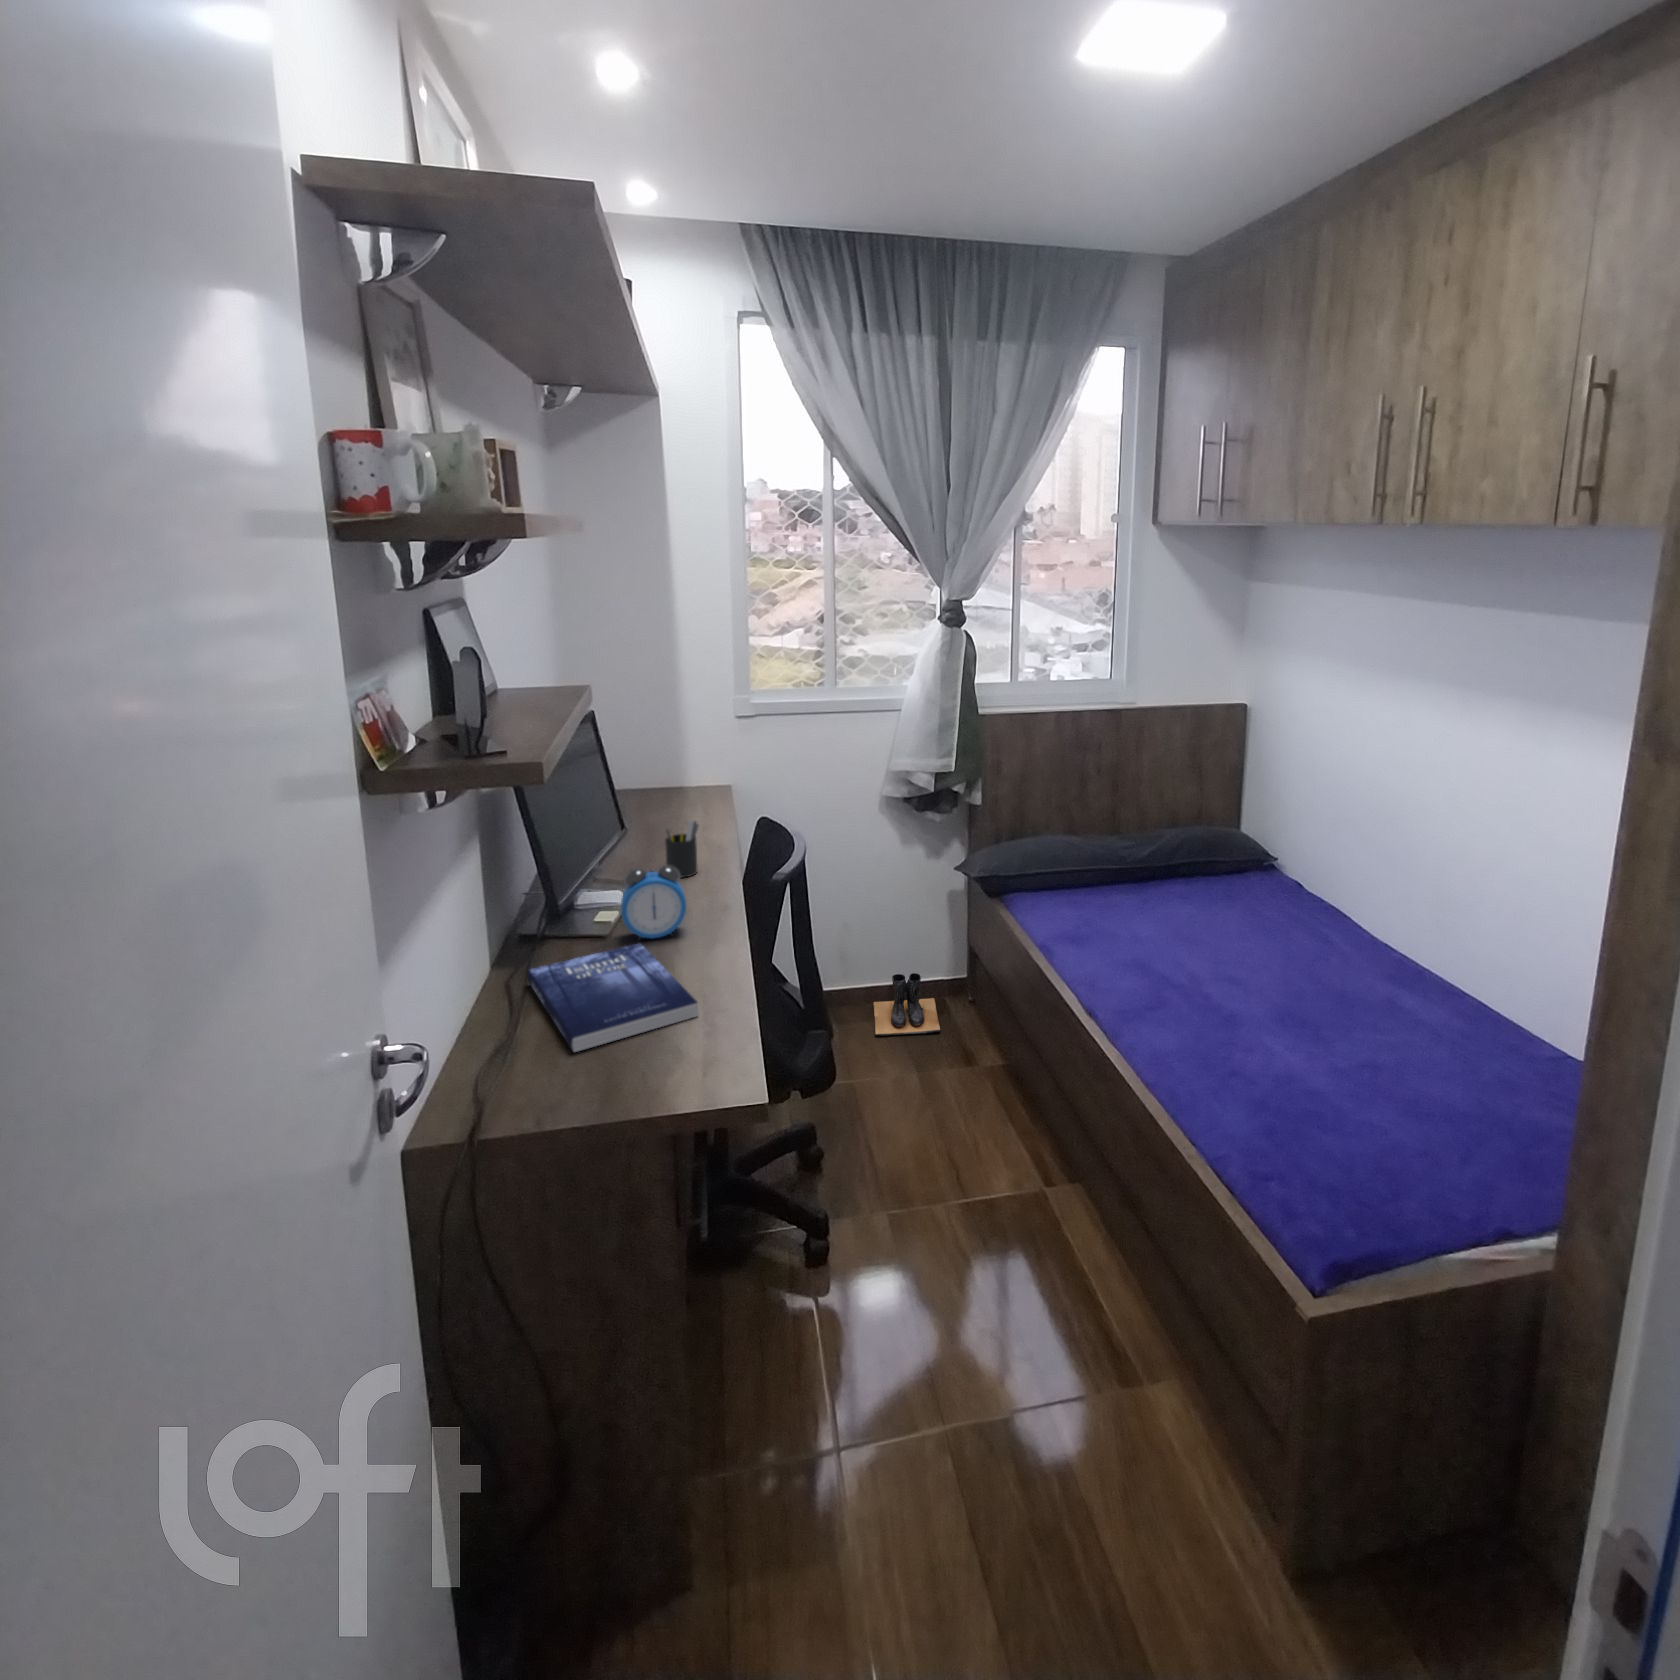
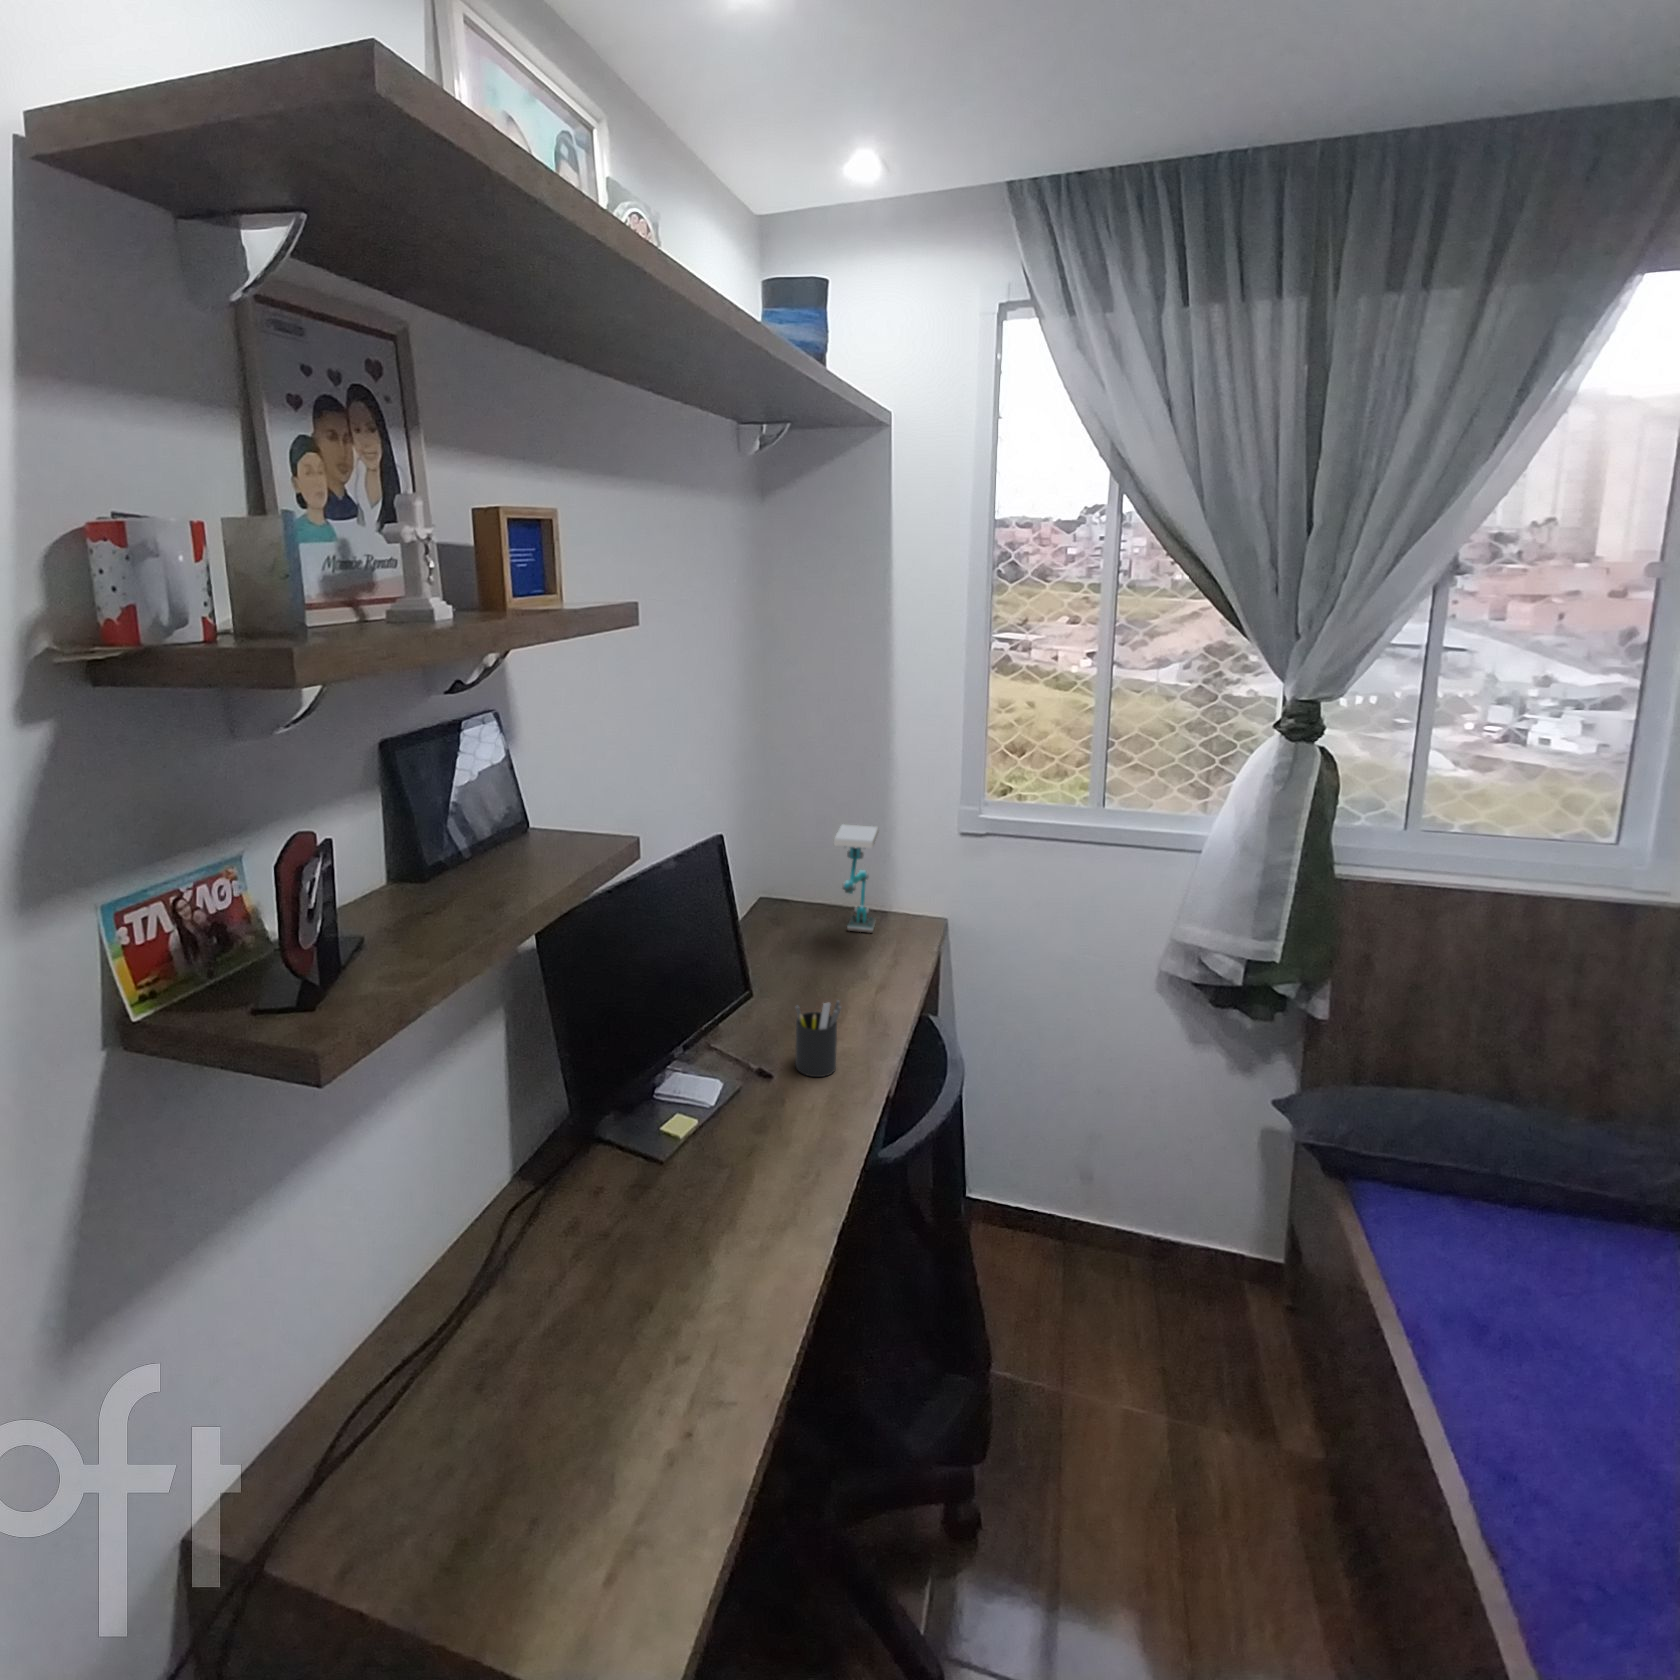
desk lamp: none [651,714,684,803] -> present [834,824,879,933]
alarm clock: present [621,865,686,939] -> none [677,1088,769,1199]
book: present [527,943,698,1052] -> none [485,1209,684,1426]
boots: present [873,973,940,1036] -> none [1111,1235,1220,1357]

